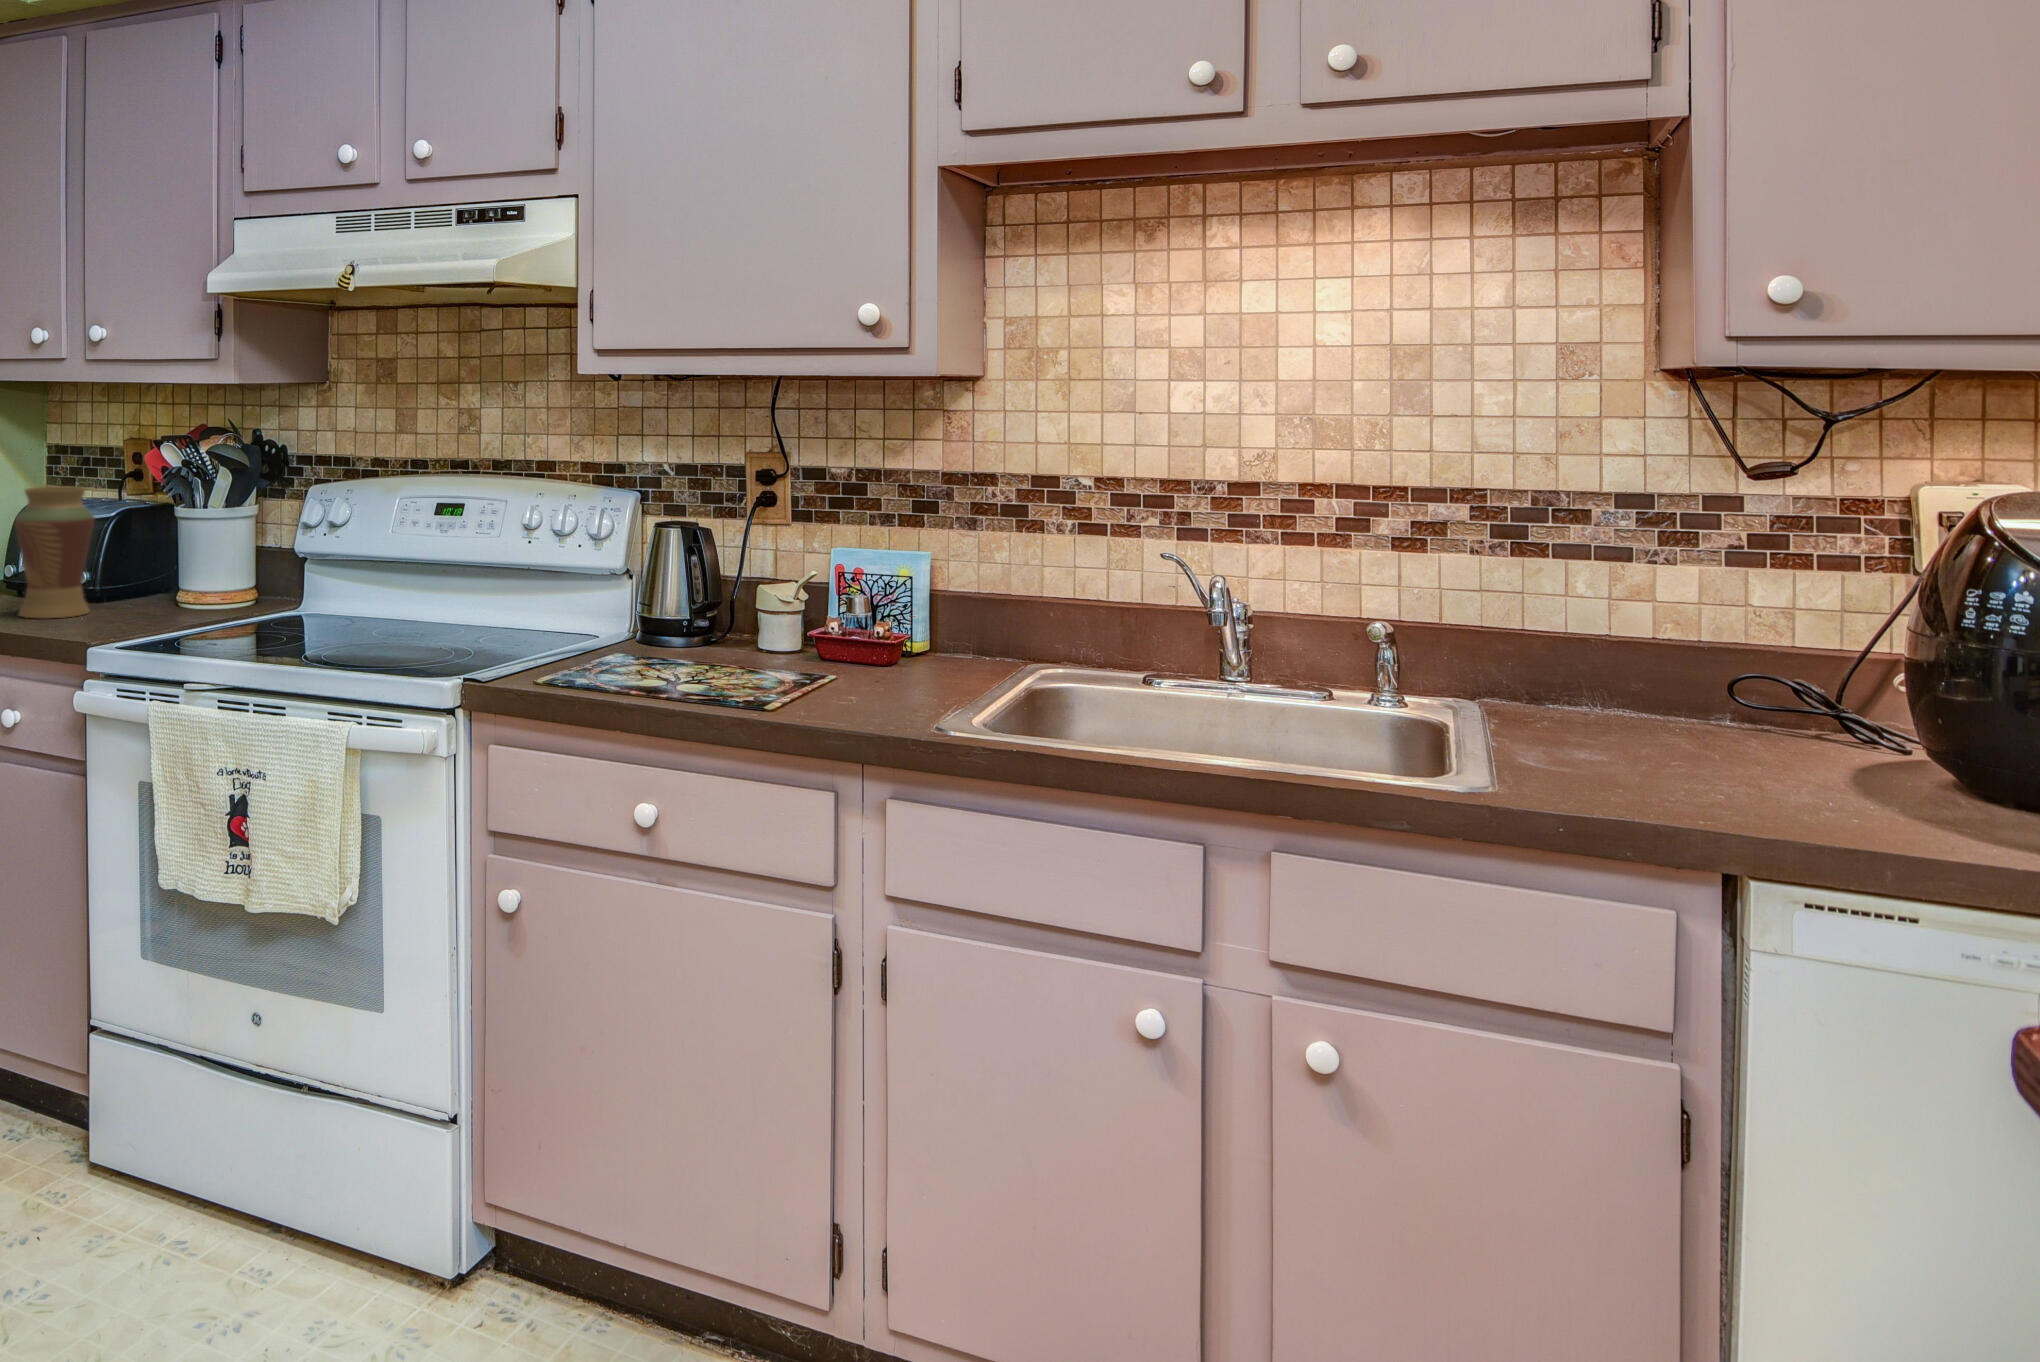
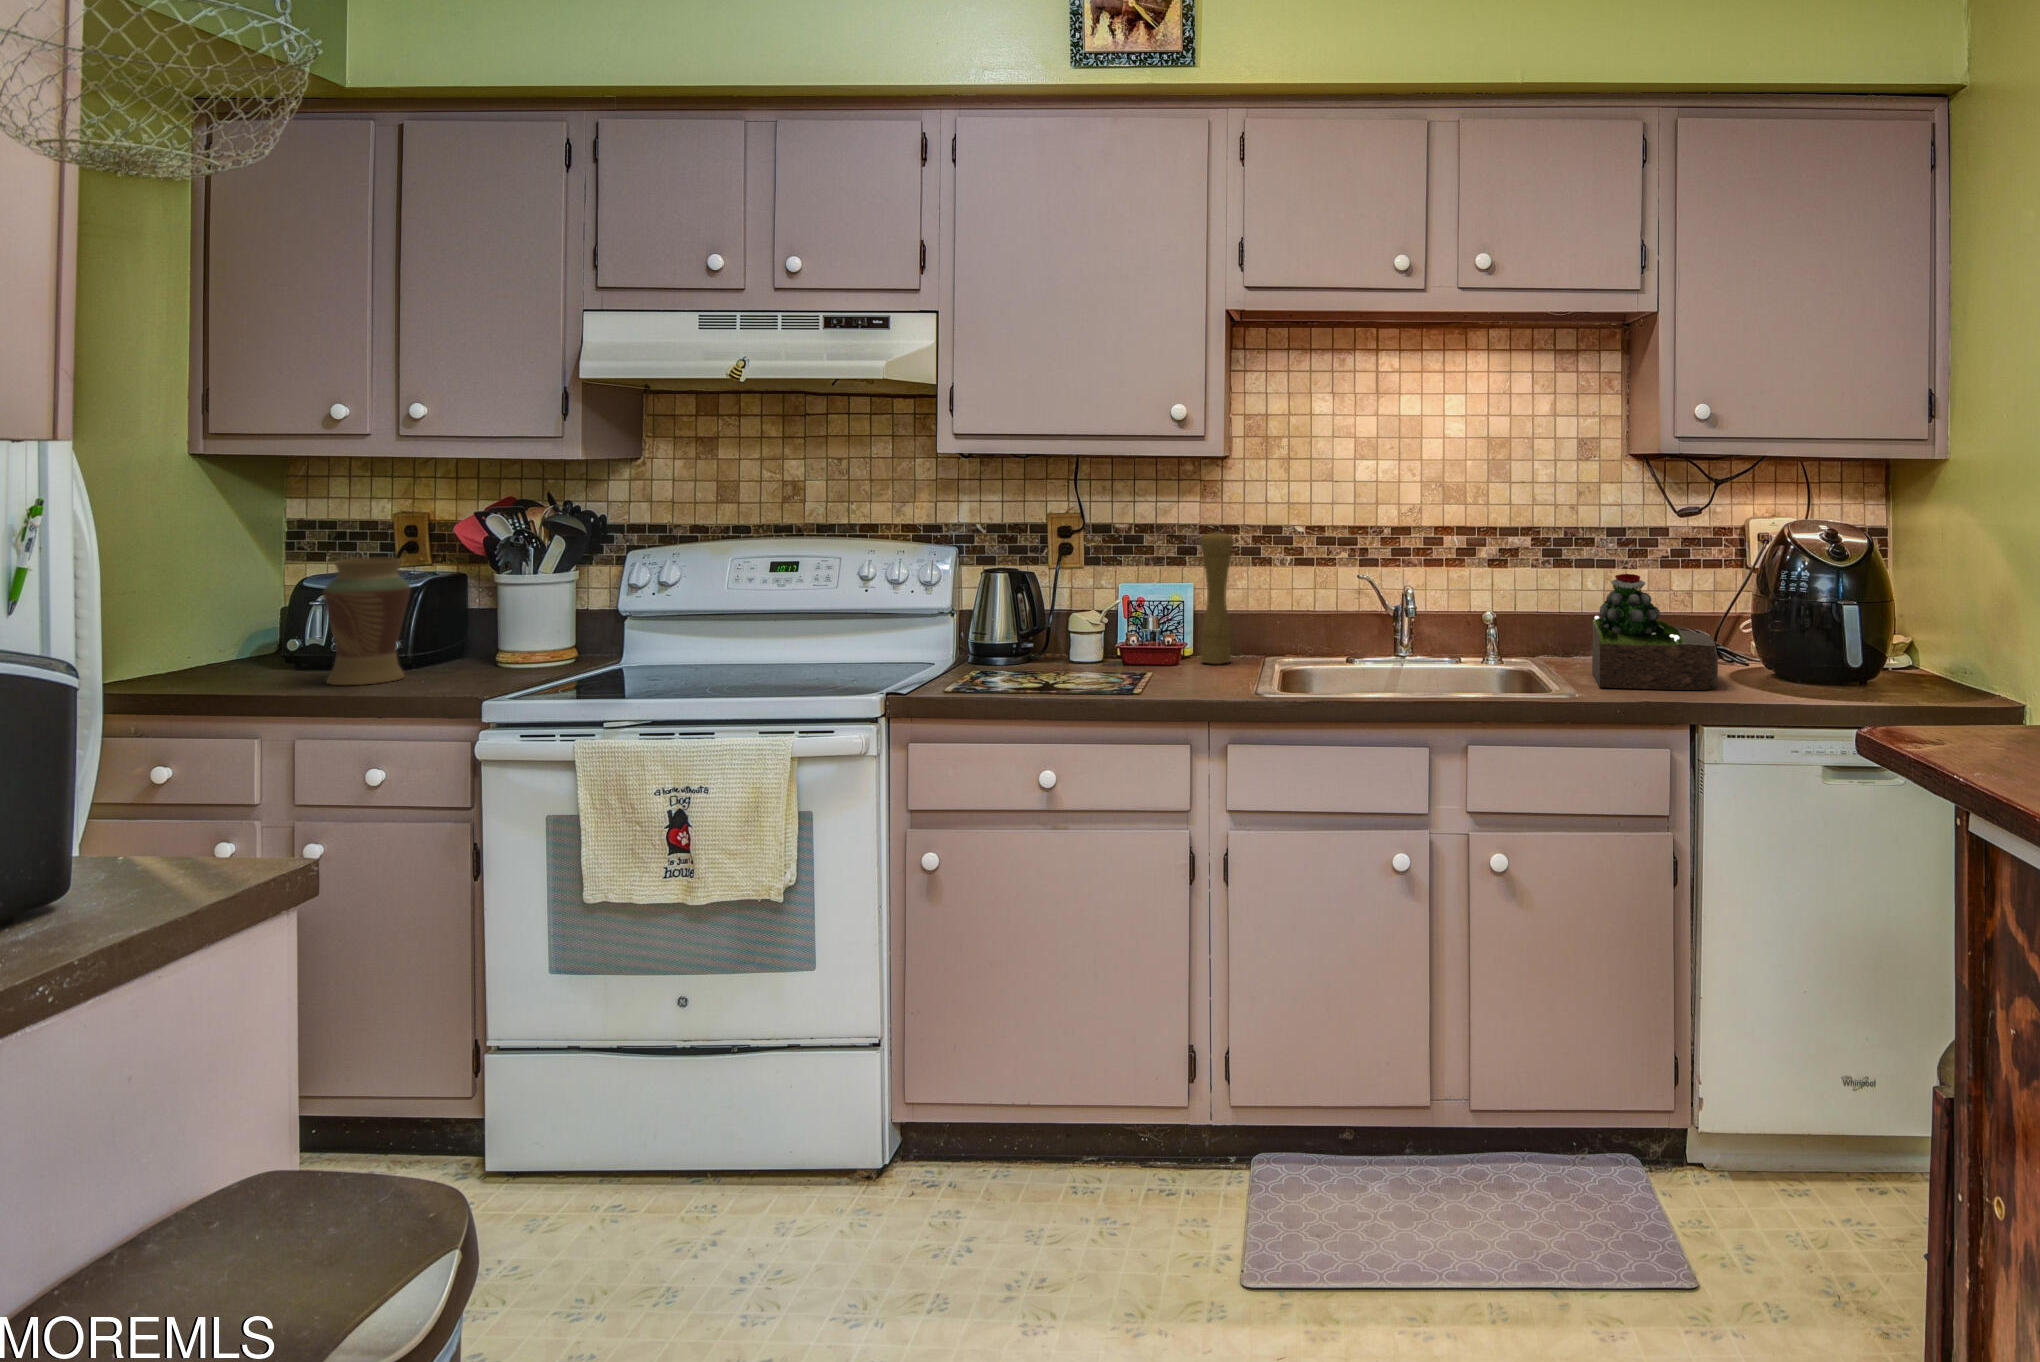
pepper mill: none [927,481,975,670] -> present [1200,531,1234,664]
succulent plant: none [1538,574,1799,796] -> present [1592,574,1718,690]

